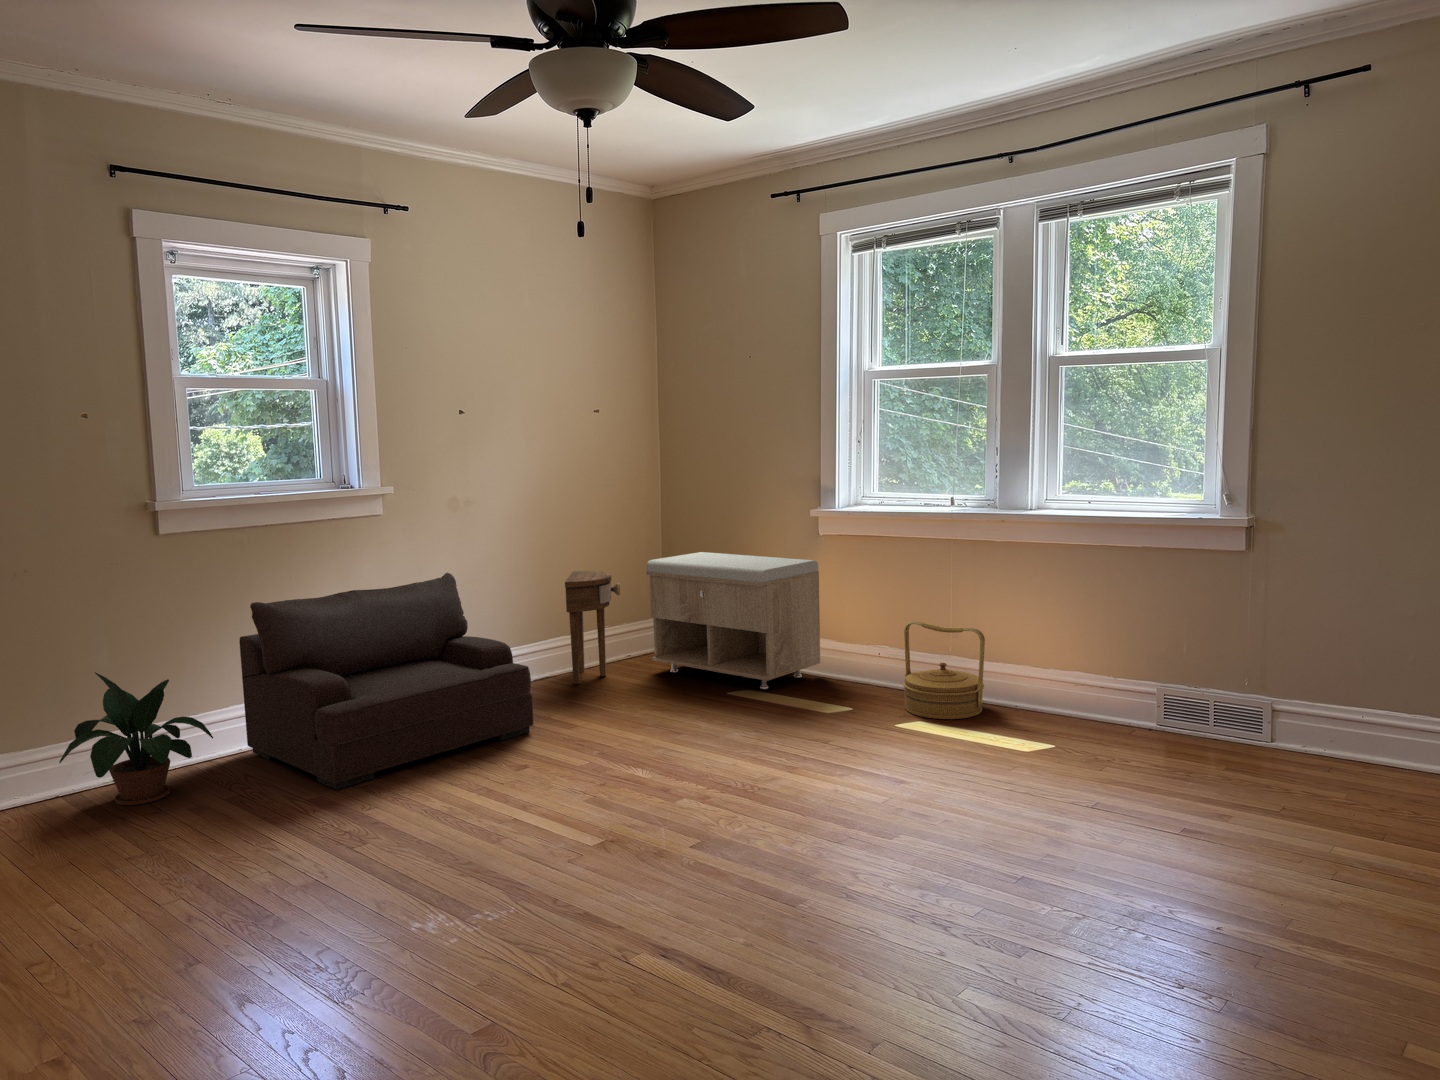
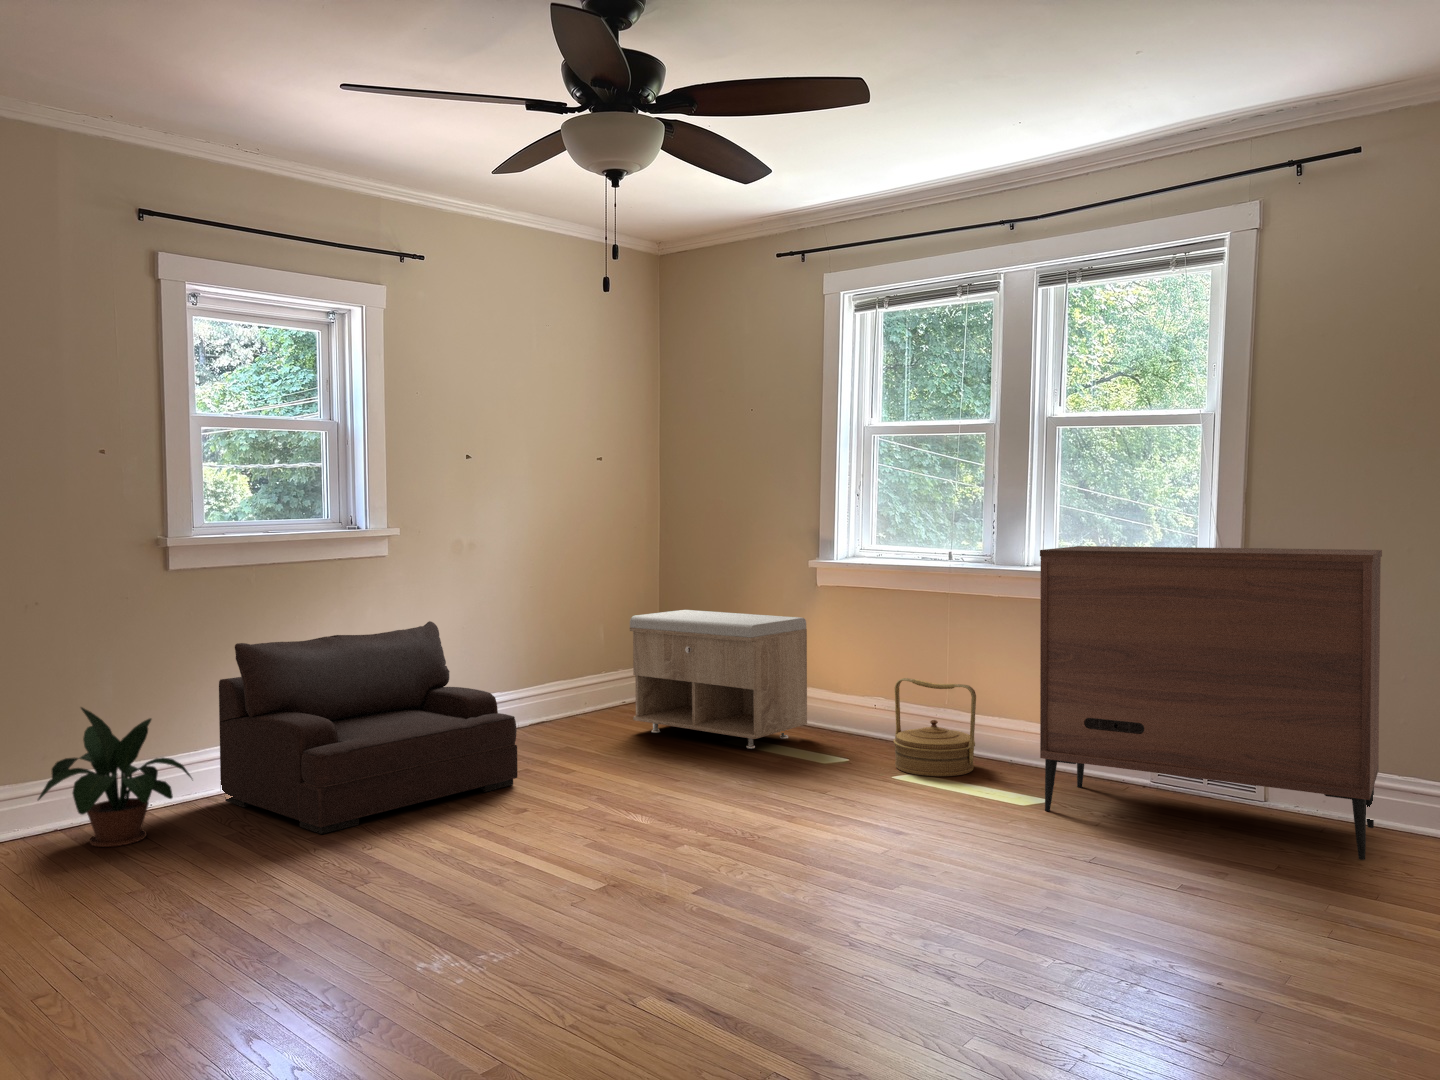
dresser: none [1048,490,1410,816] -> present [1040,546,1382,860]
side table: present [565,571,620,684] -> none [547,627,602,742]

